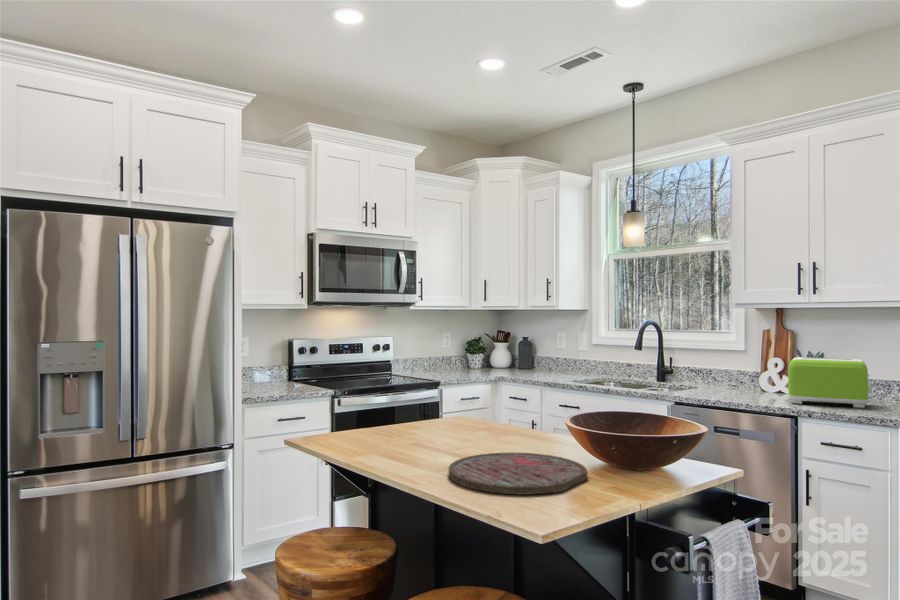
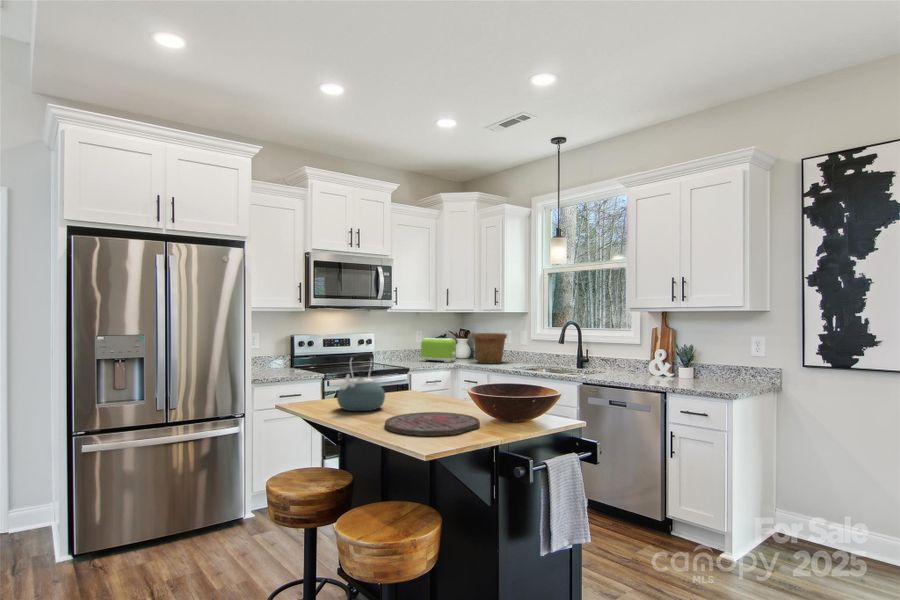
flower pot: none [517,336,562,375] -> present [472,333,507,363]
toaster: present [788,357,872,408] -> present [421,338,456,362]
kettle: none [369,367,436,450] -> present [337,353,385,411]

